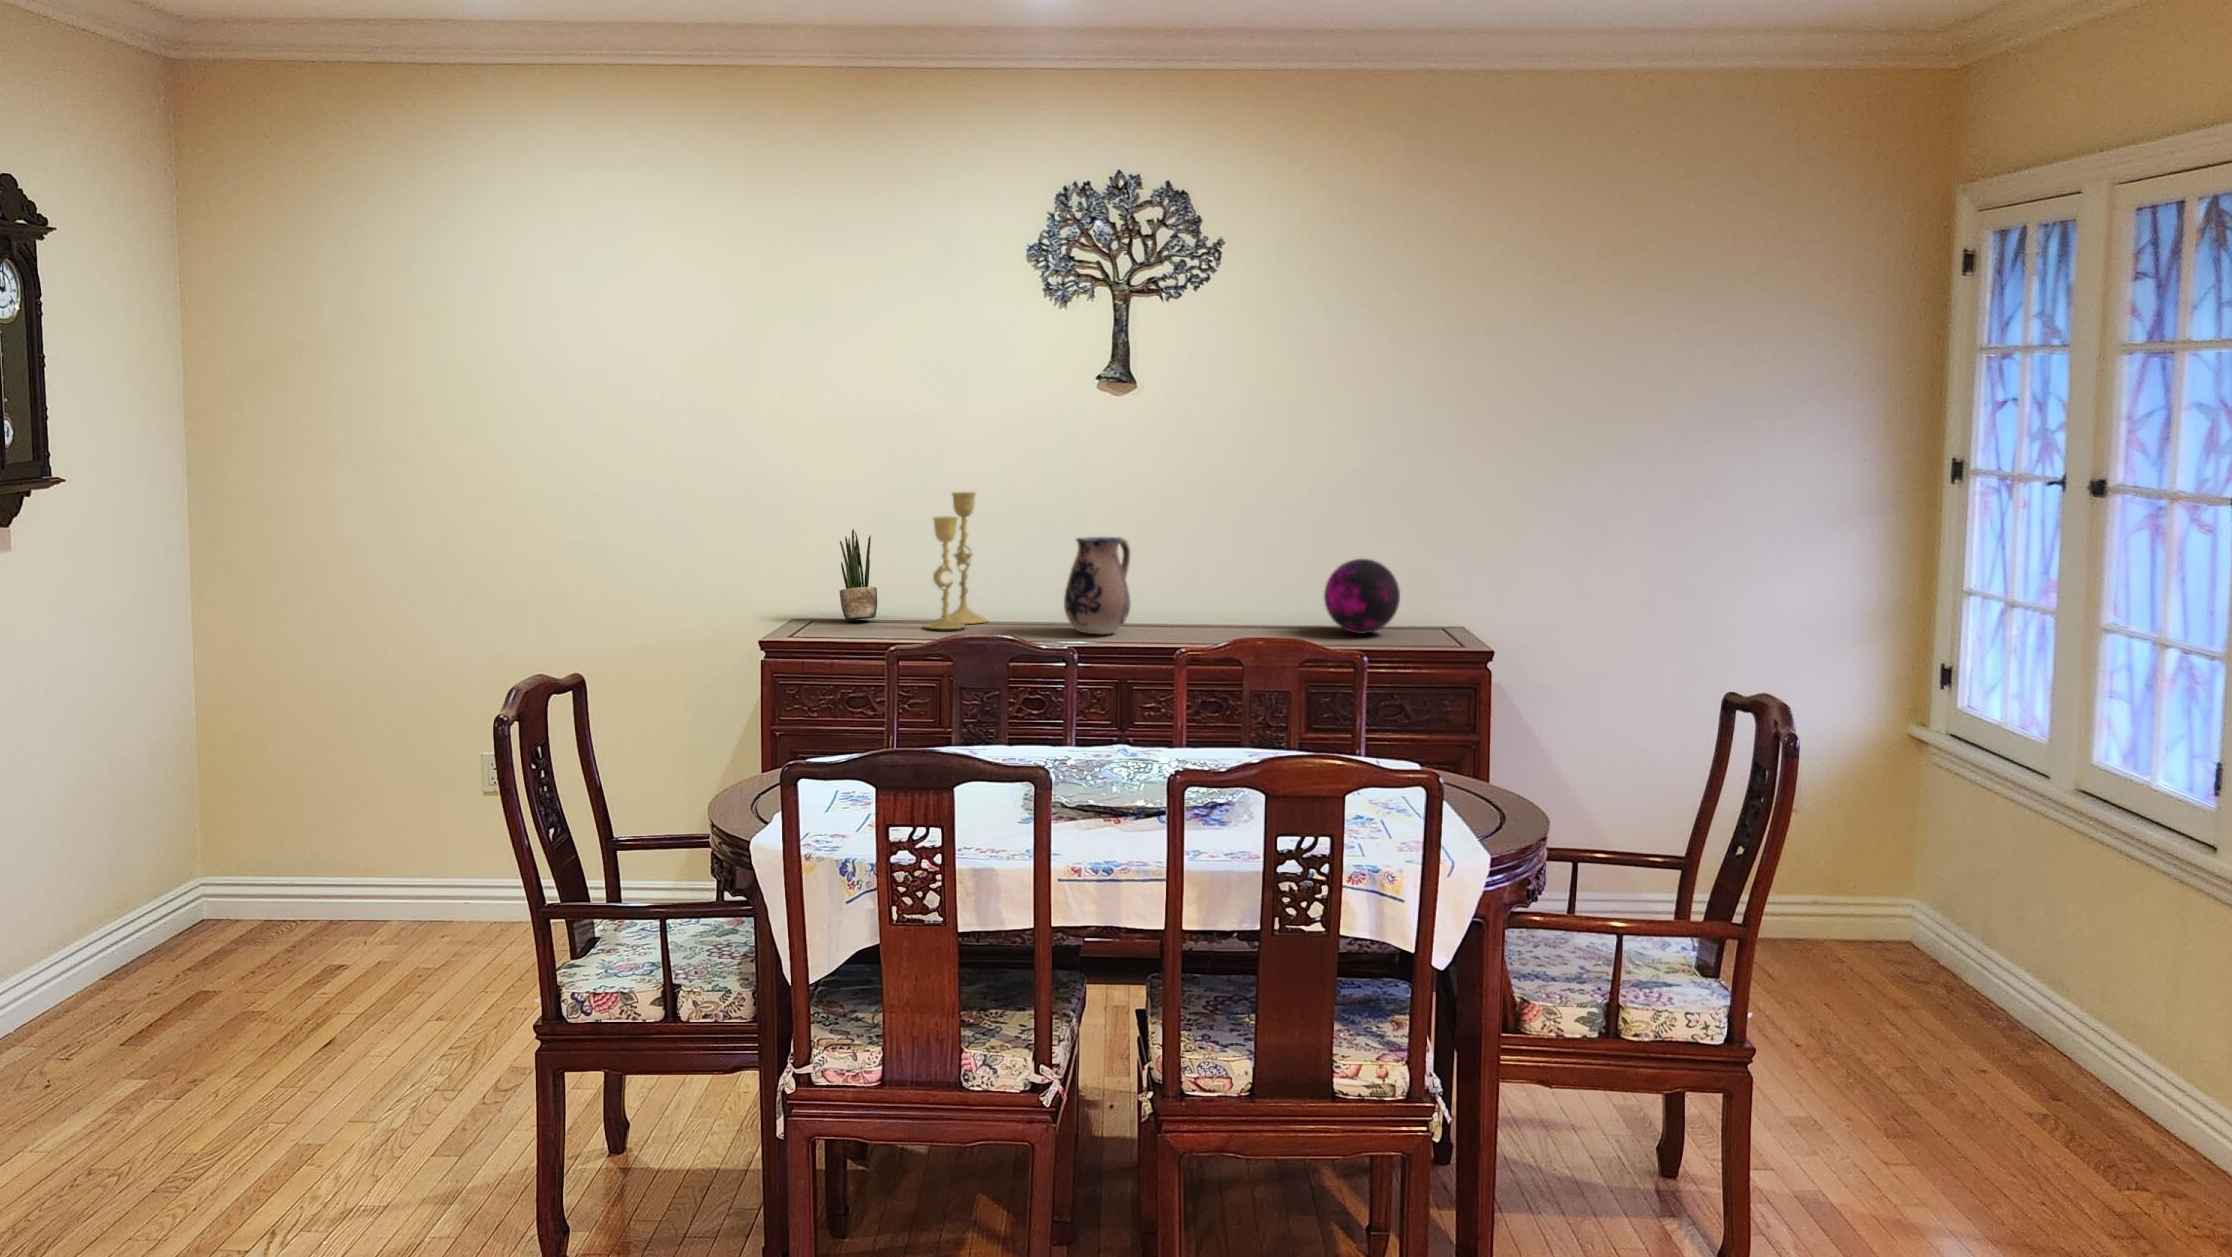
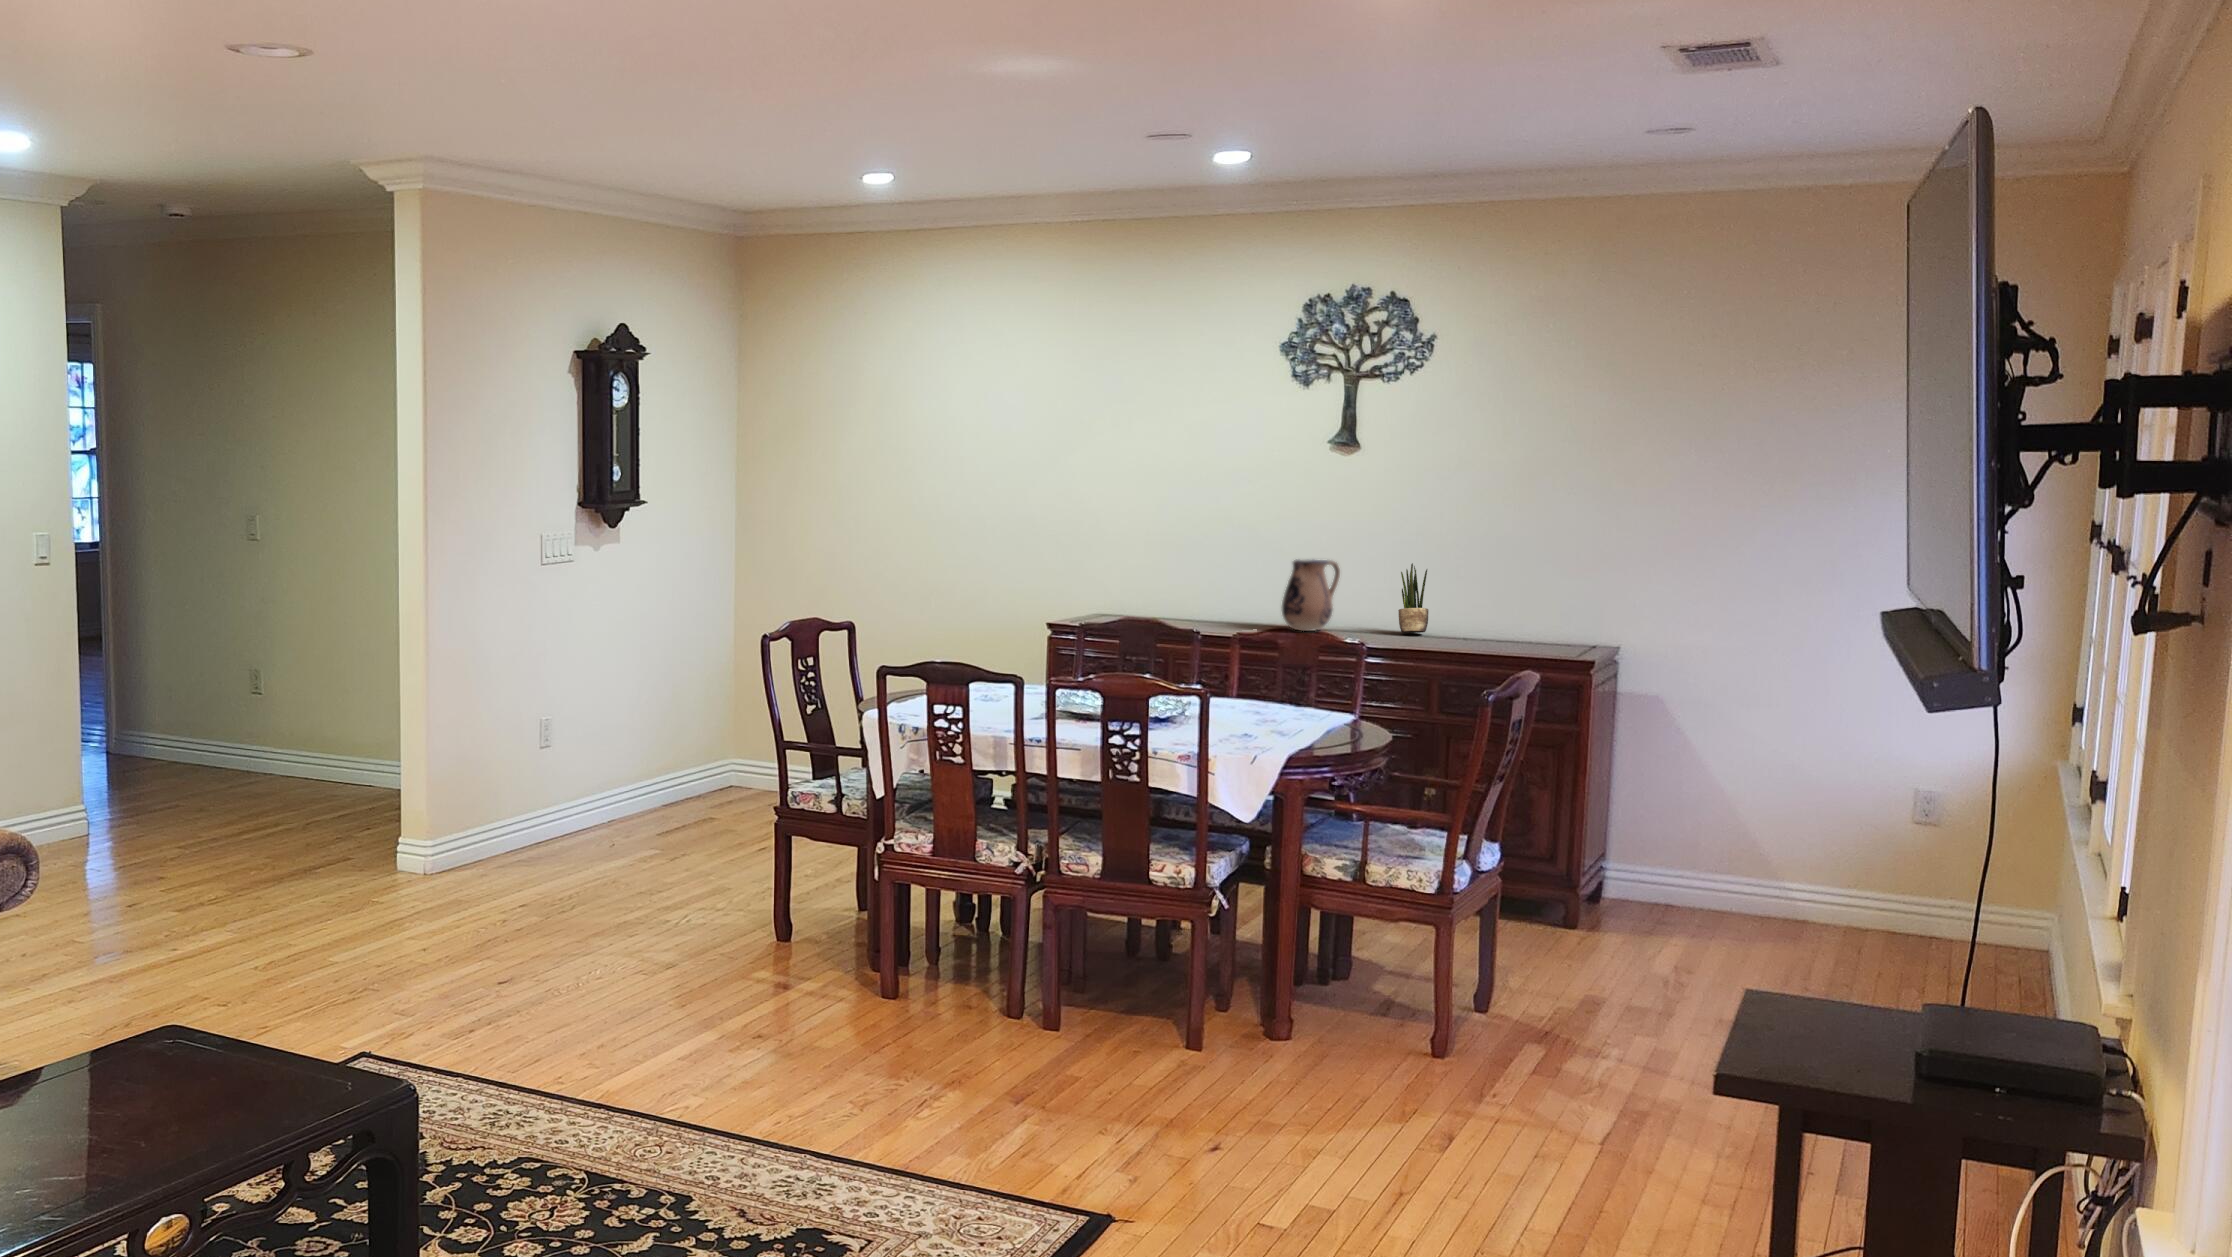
candlestick: present [925,492,988,629] -> none [1184,524,1242,622]
potted plant: present [840,529,877,620] -> present [1398,563,1428,633]
decorative orb: present [1324,559,1400,634] -> none [1490,584,1553,642]

